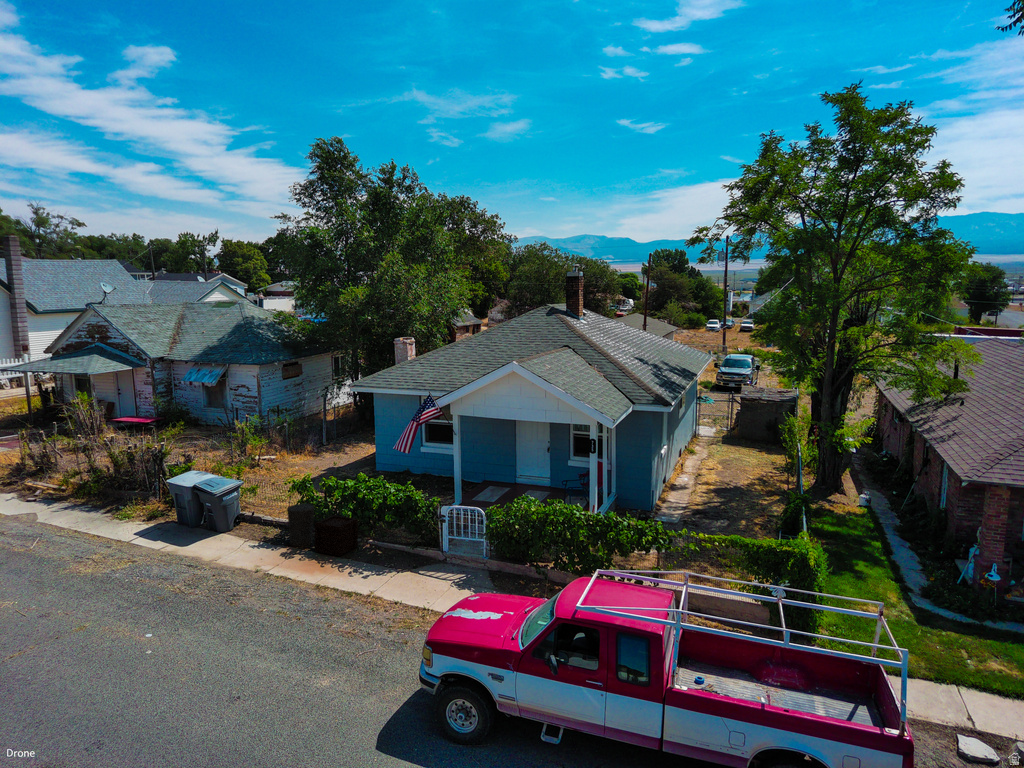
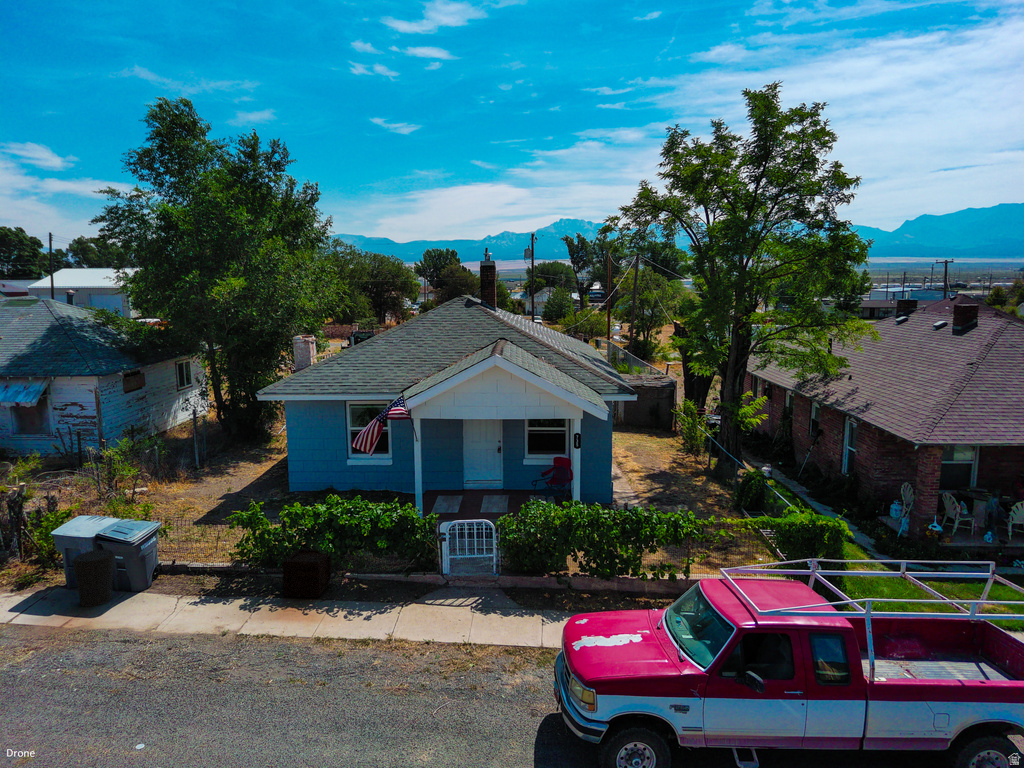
trash can: present [287,504,314,546] -> present [73,549,114,606]

